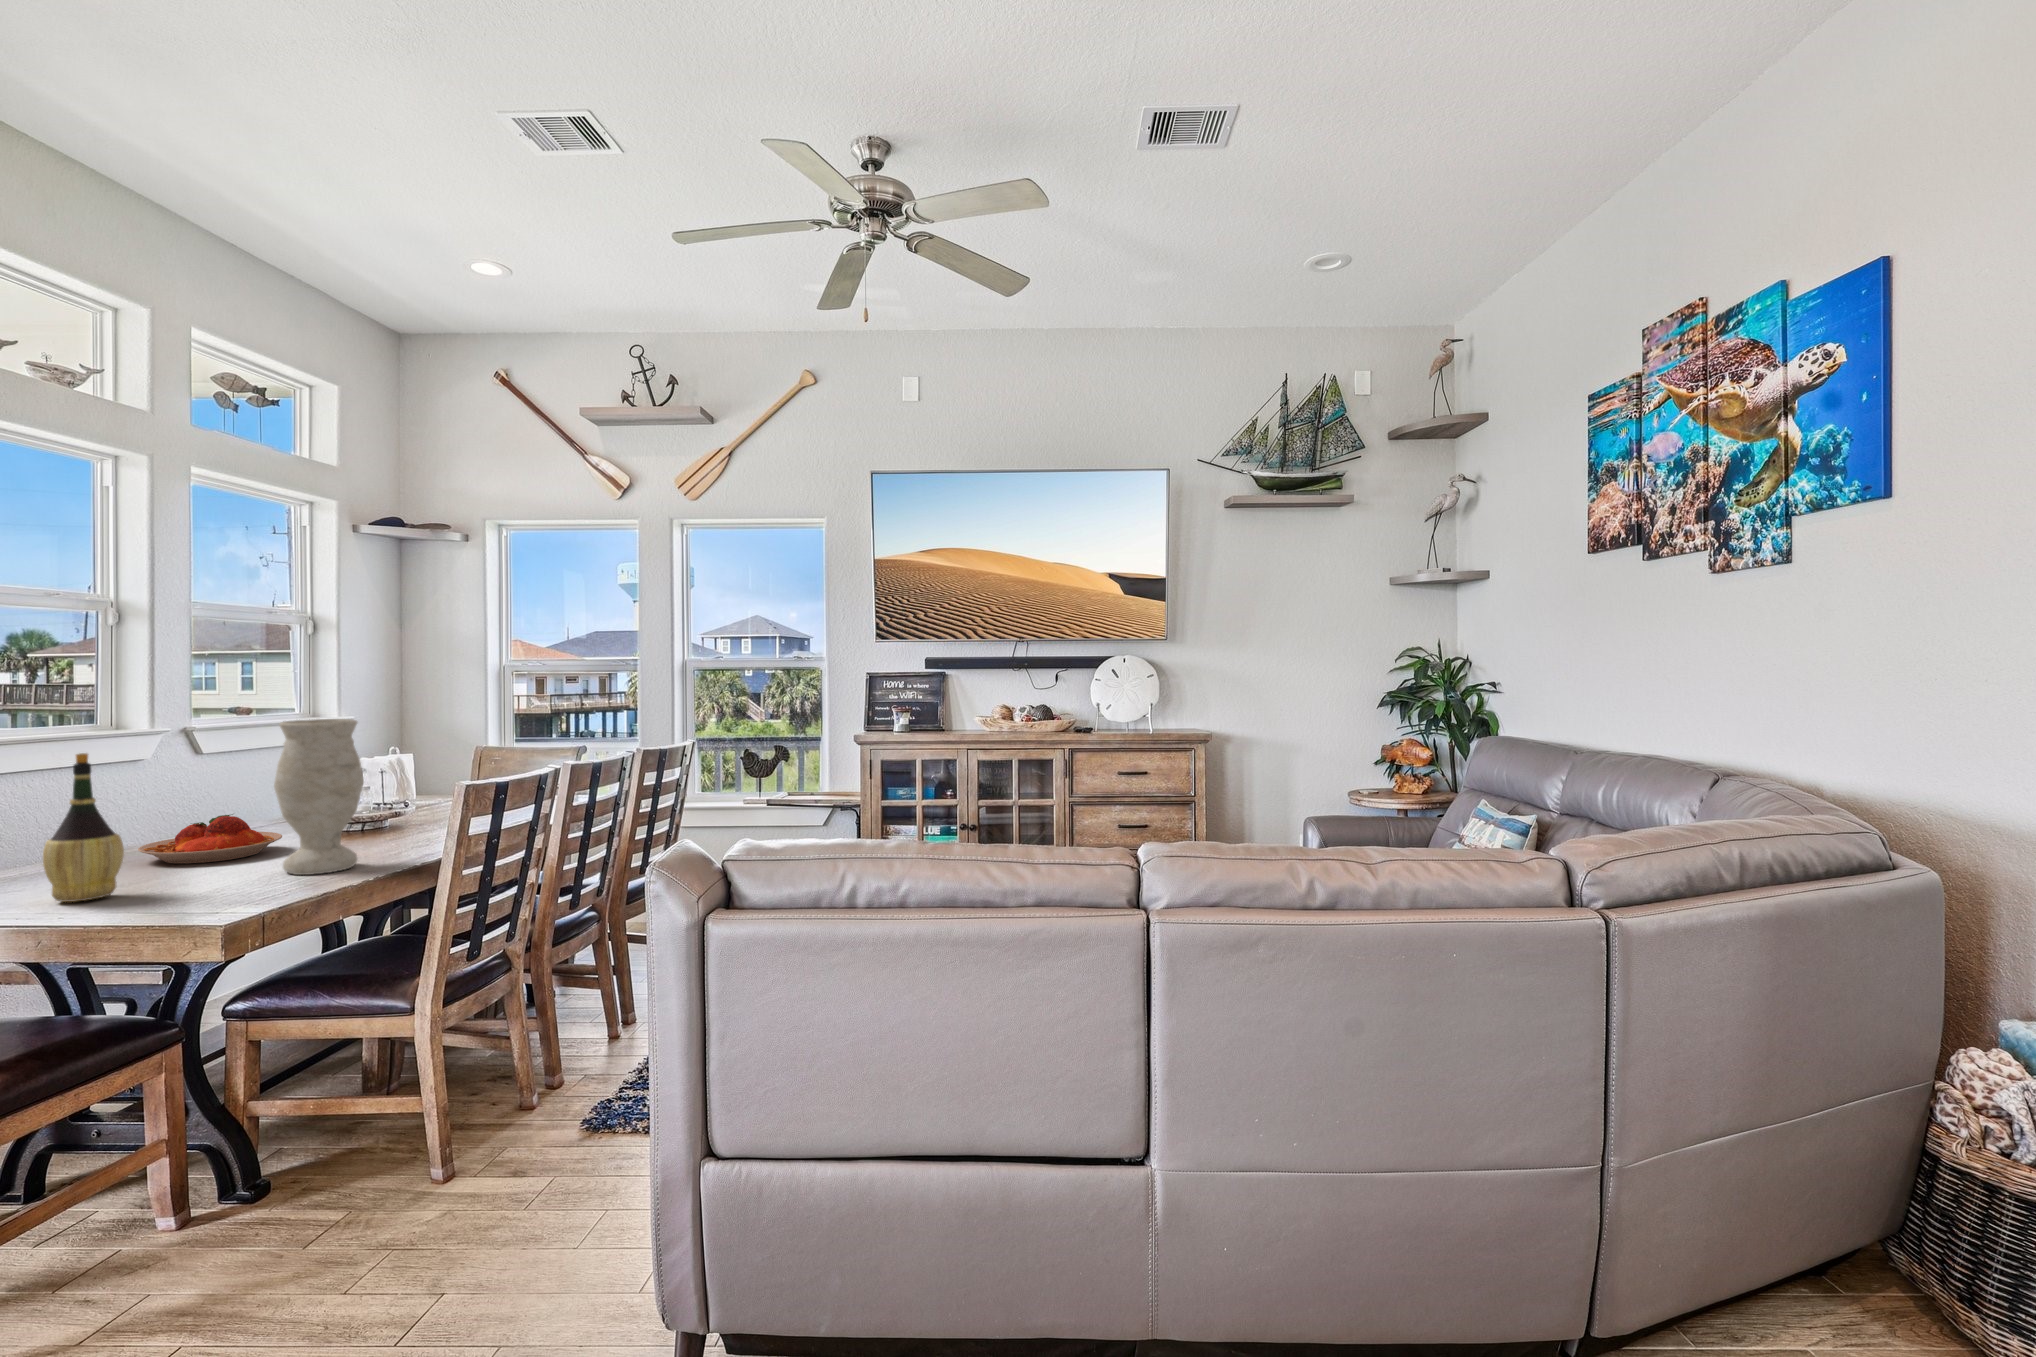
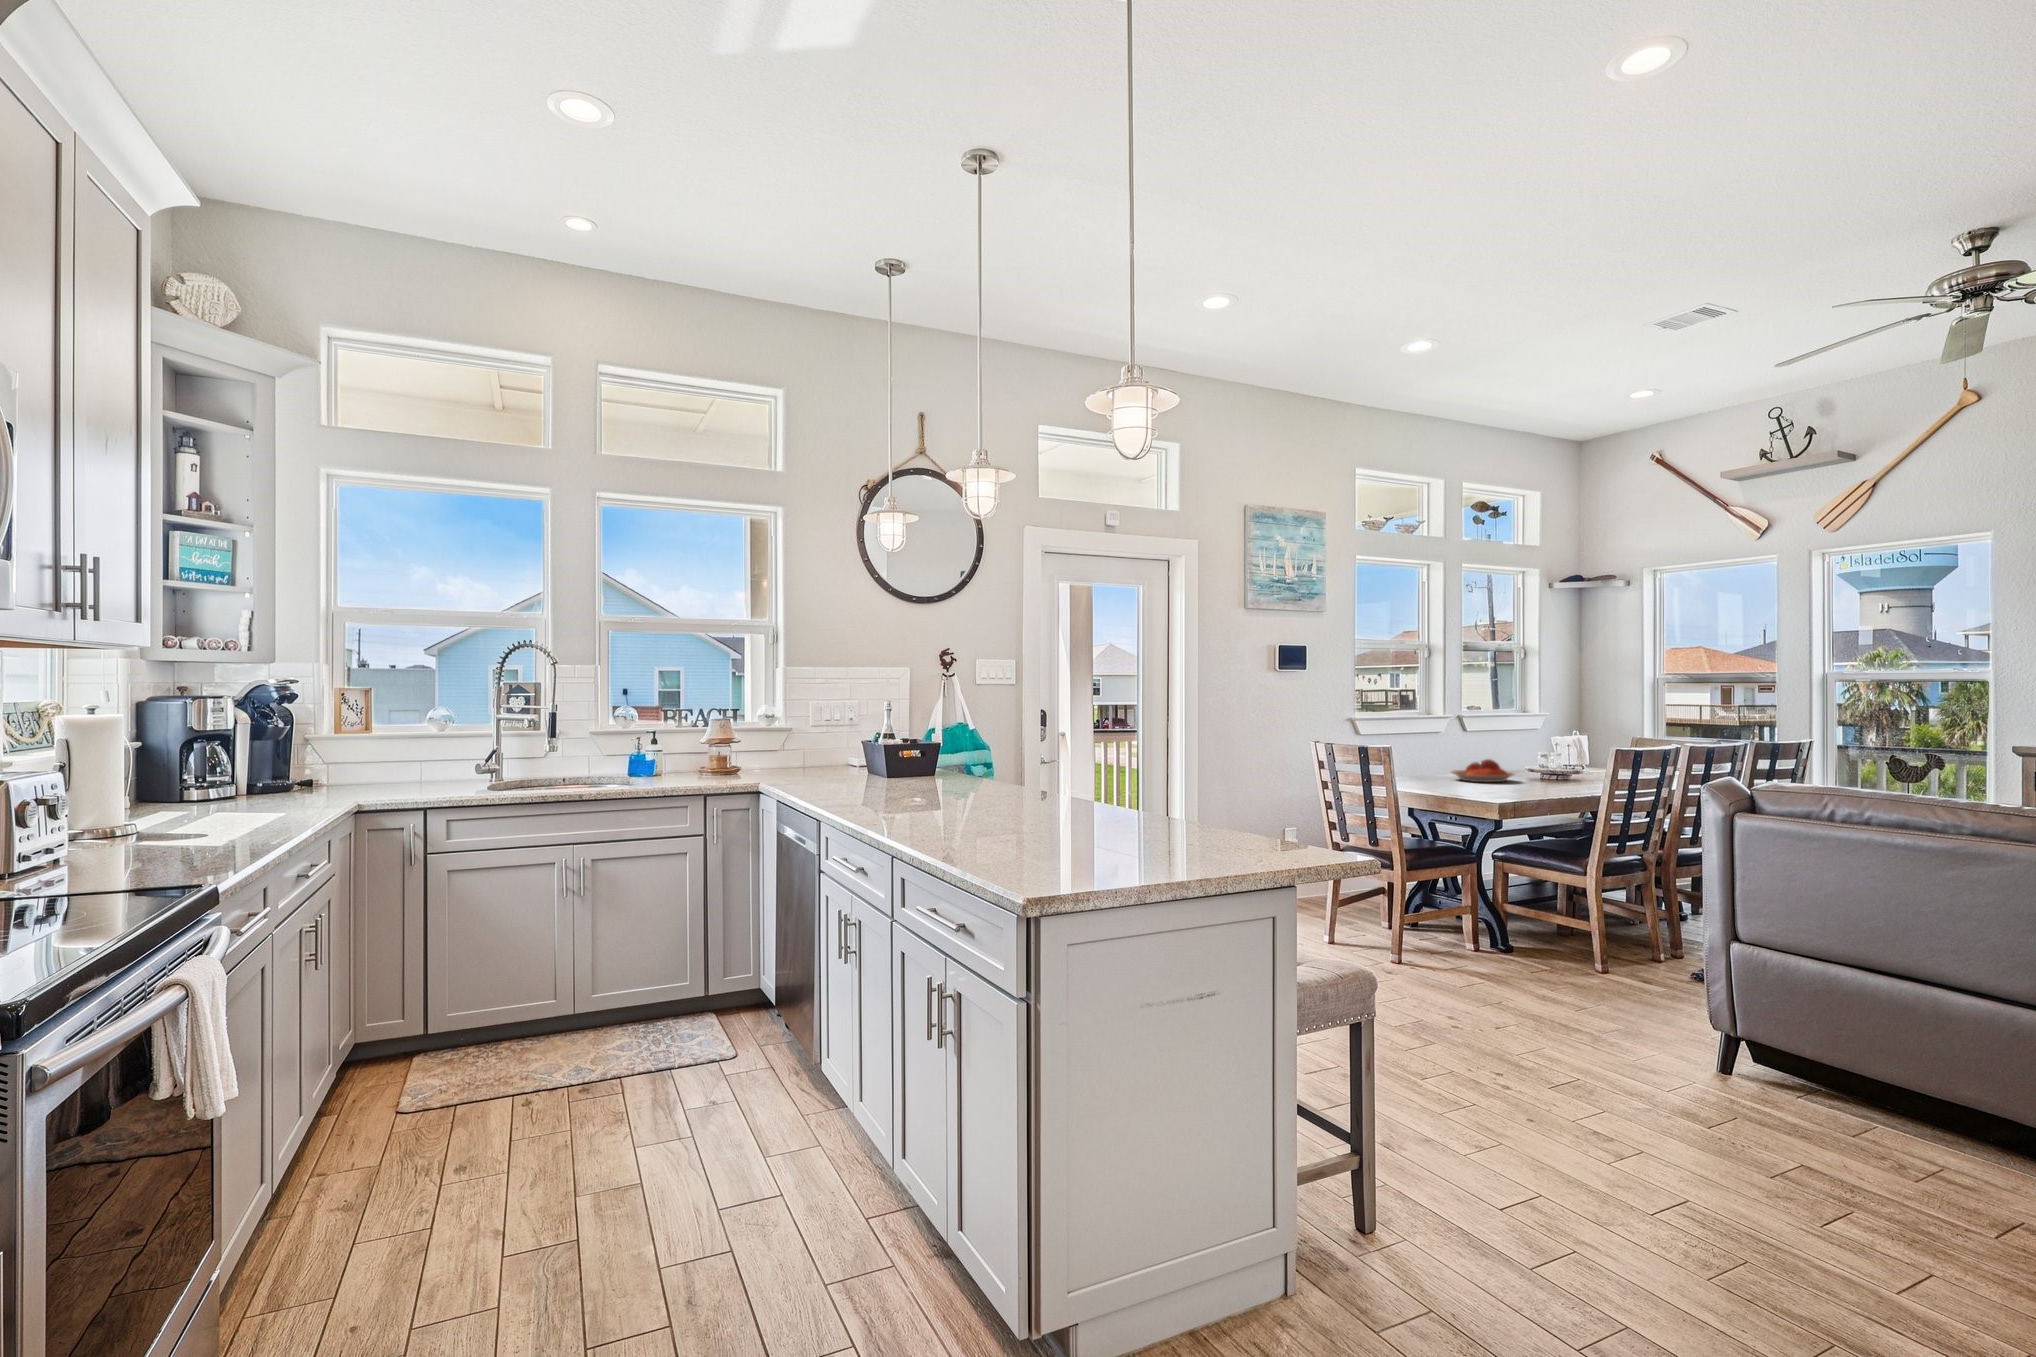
vase: present [274,719,364,875] -> none [1514,708,1559,792]
wine bottle: present [43,753,124,902] -> none [1422,719,1451,788]

